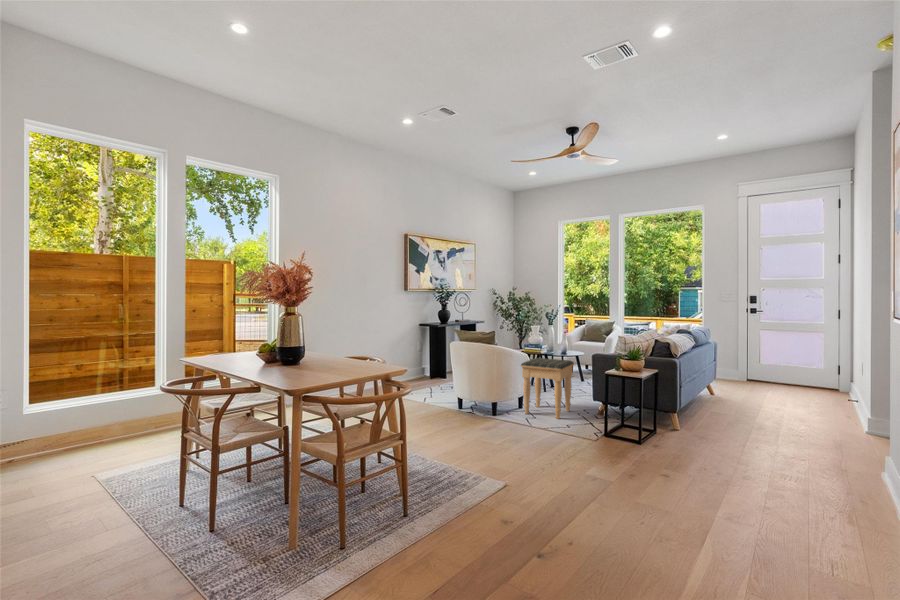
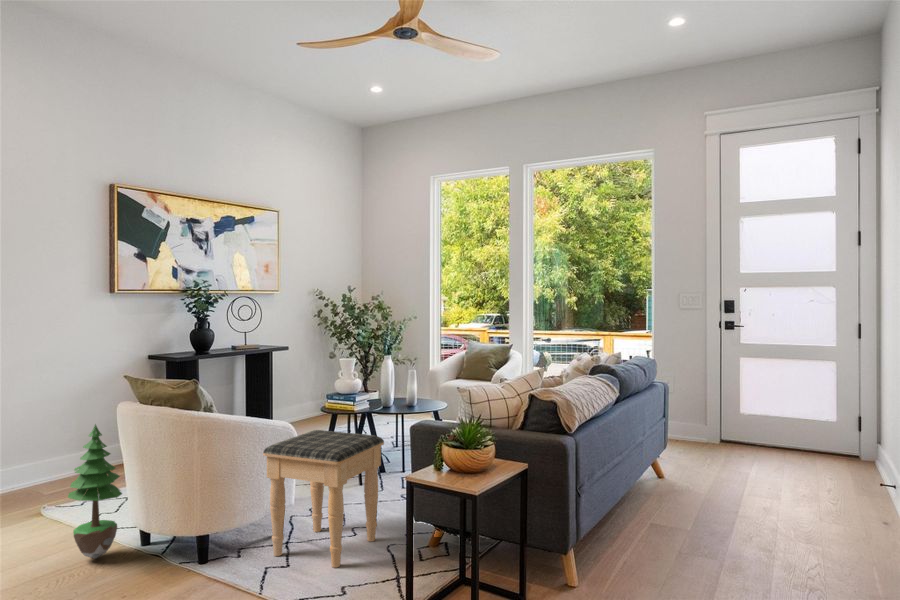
potted tree: none [433,350,455,411] -> present [68,424,122,559]

